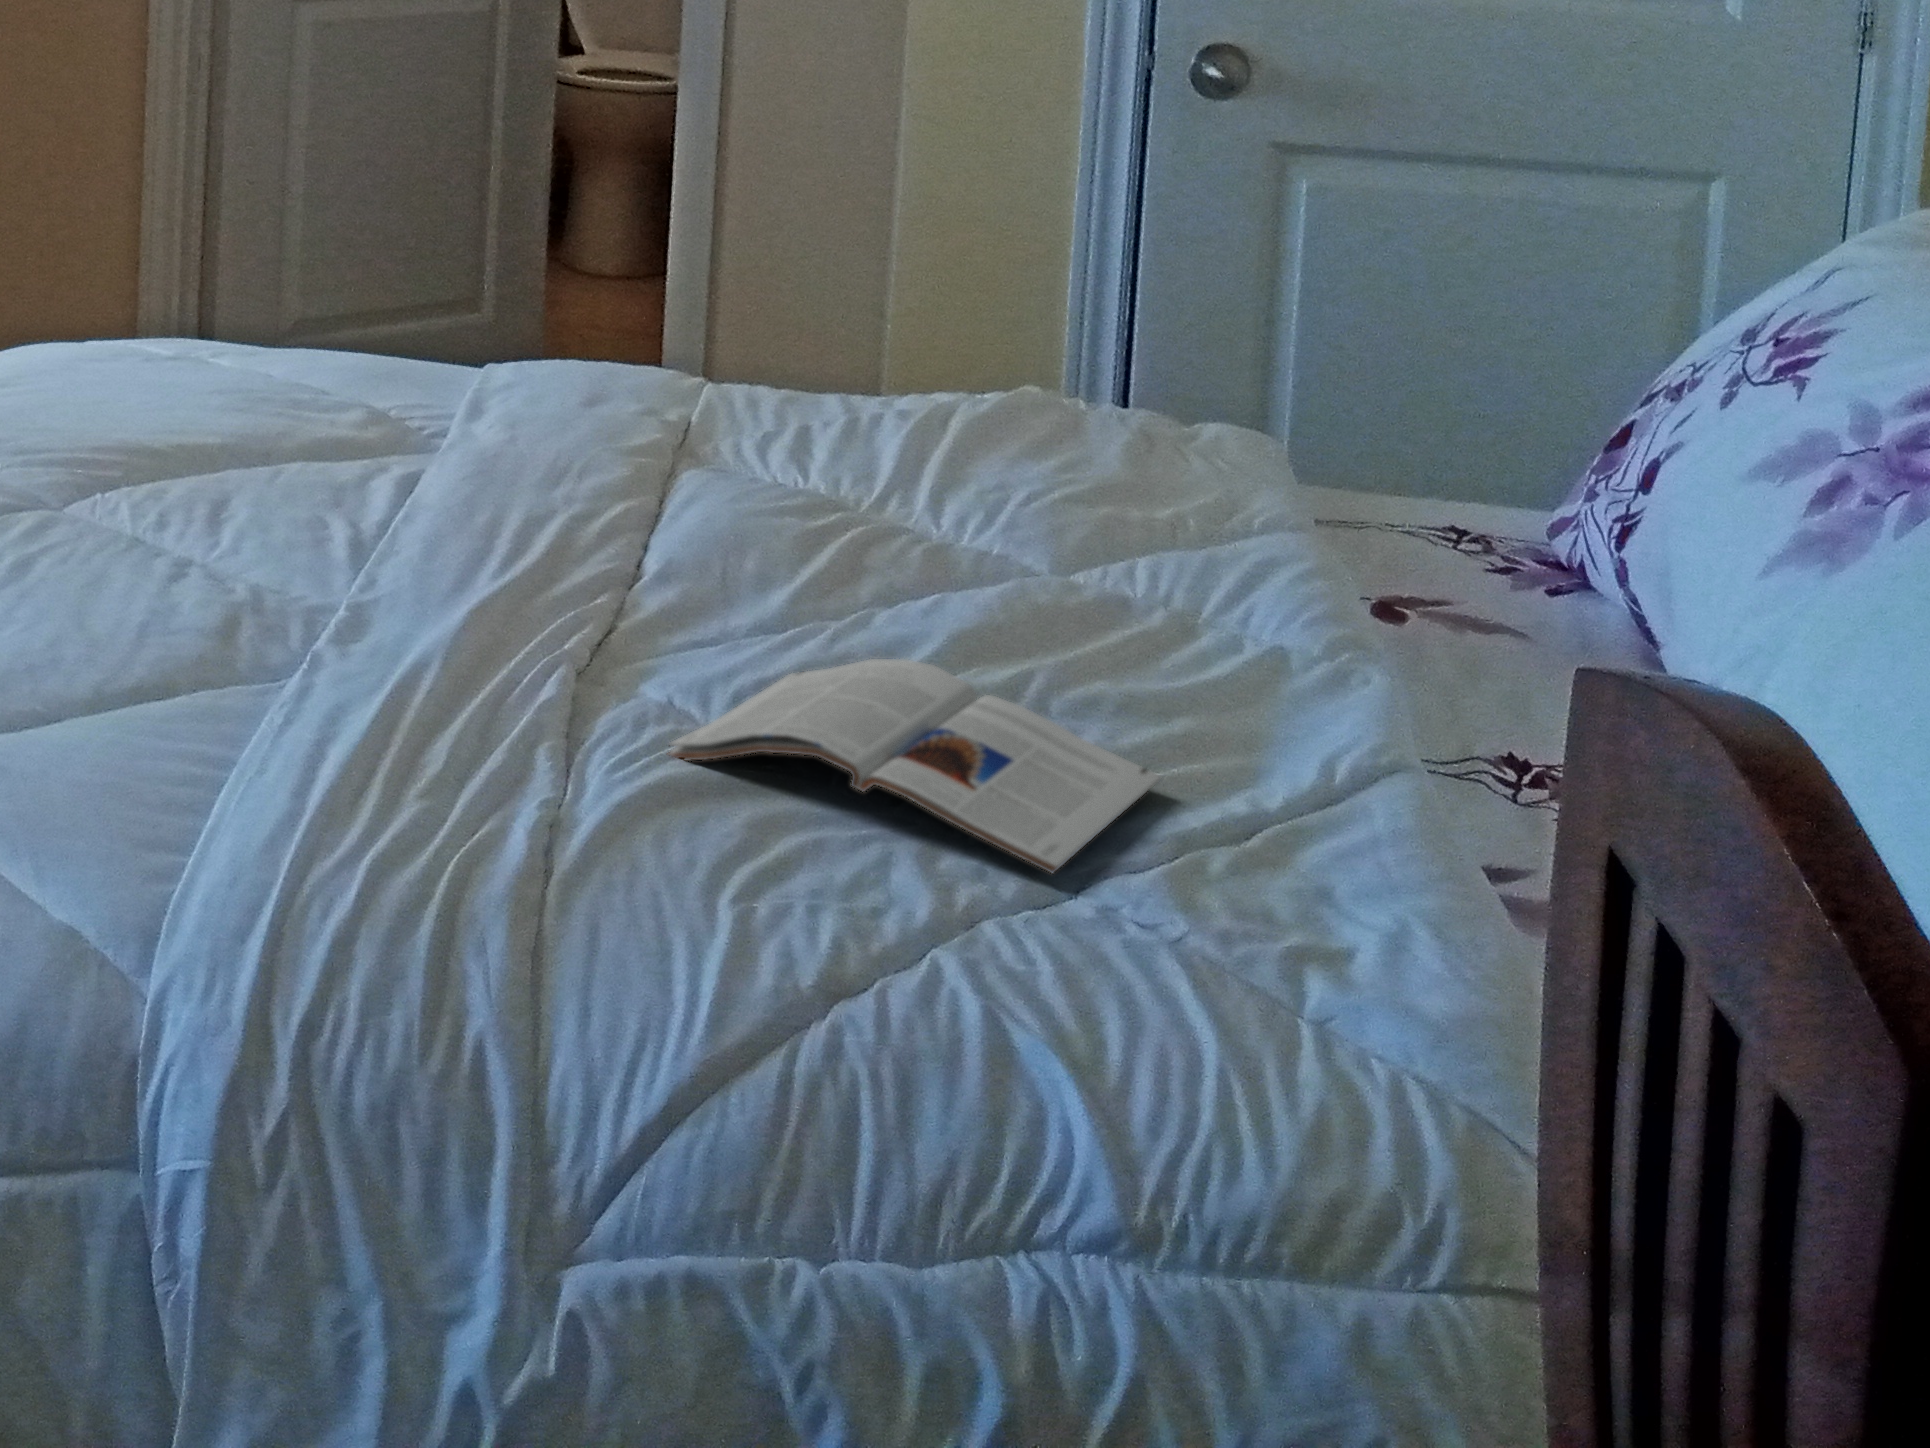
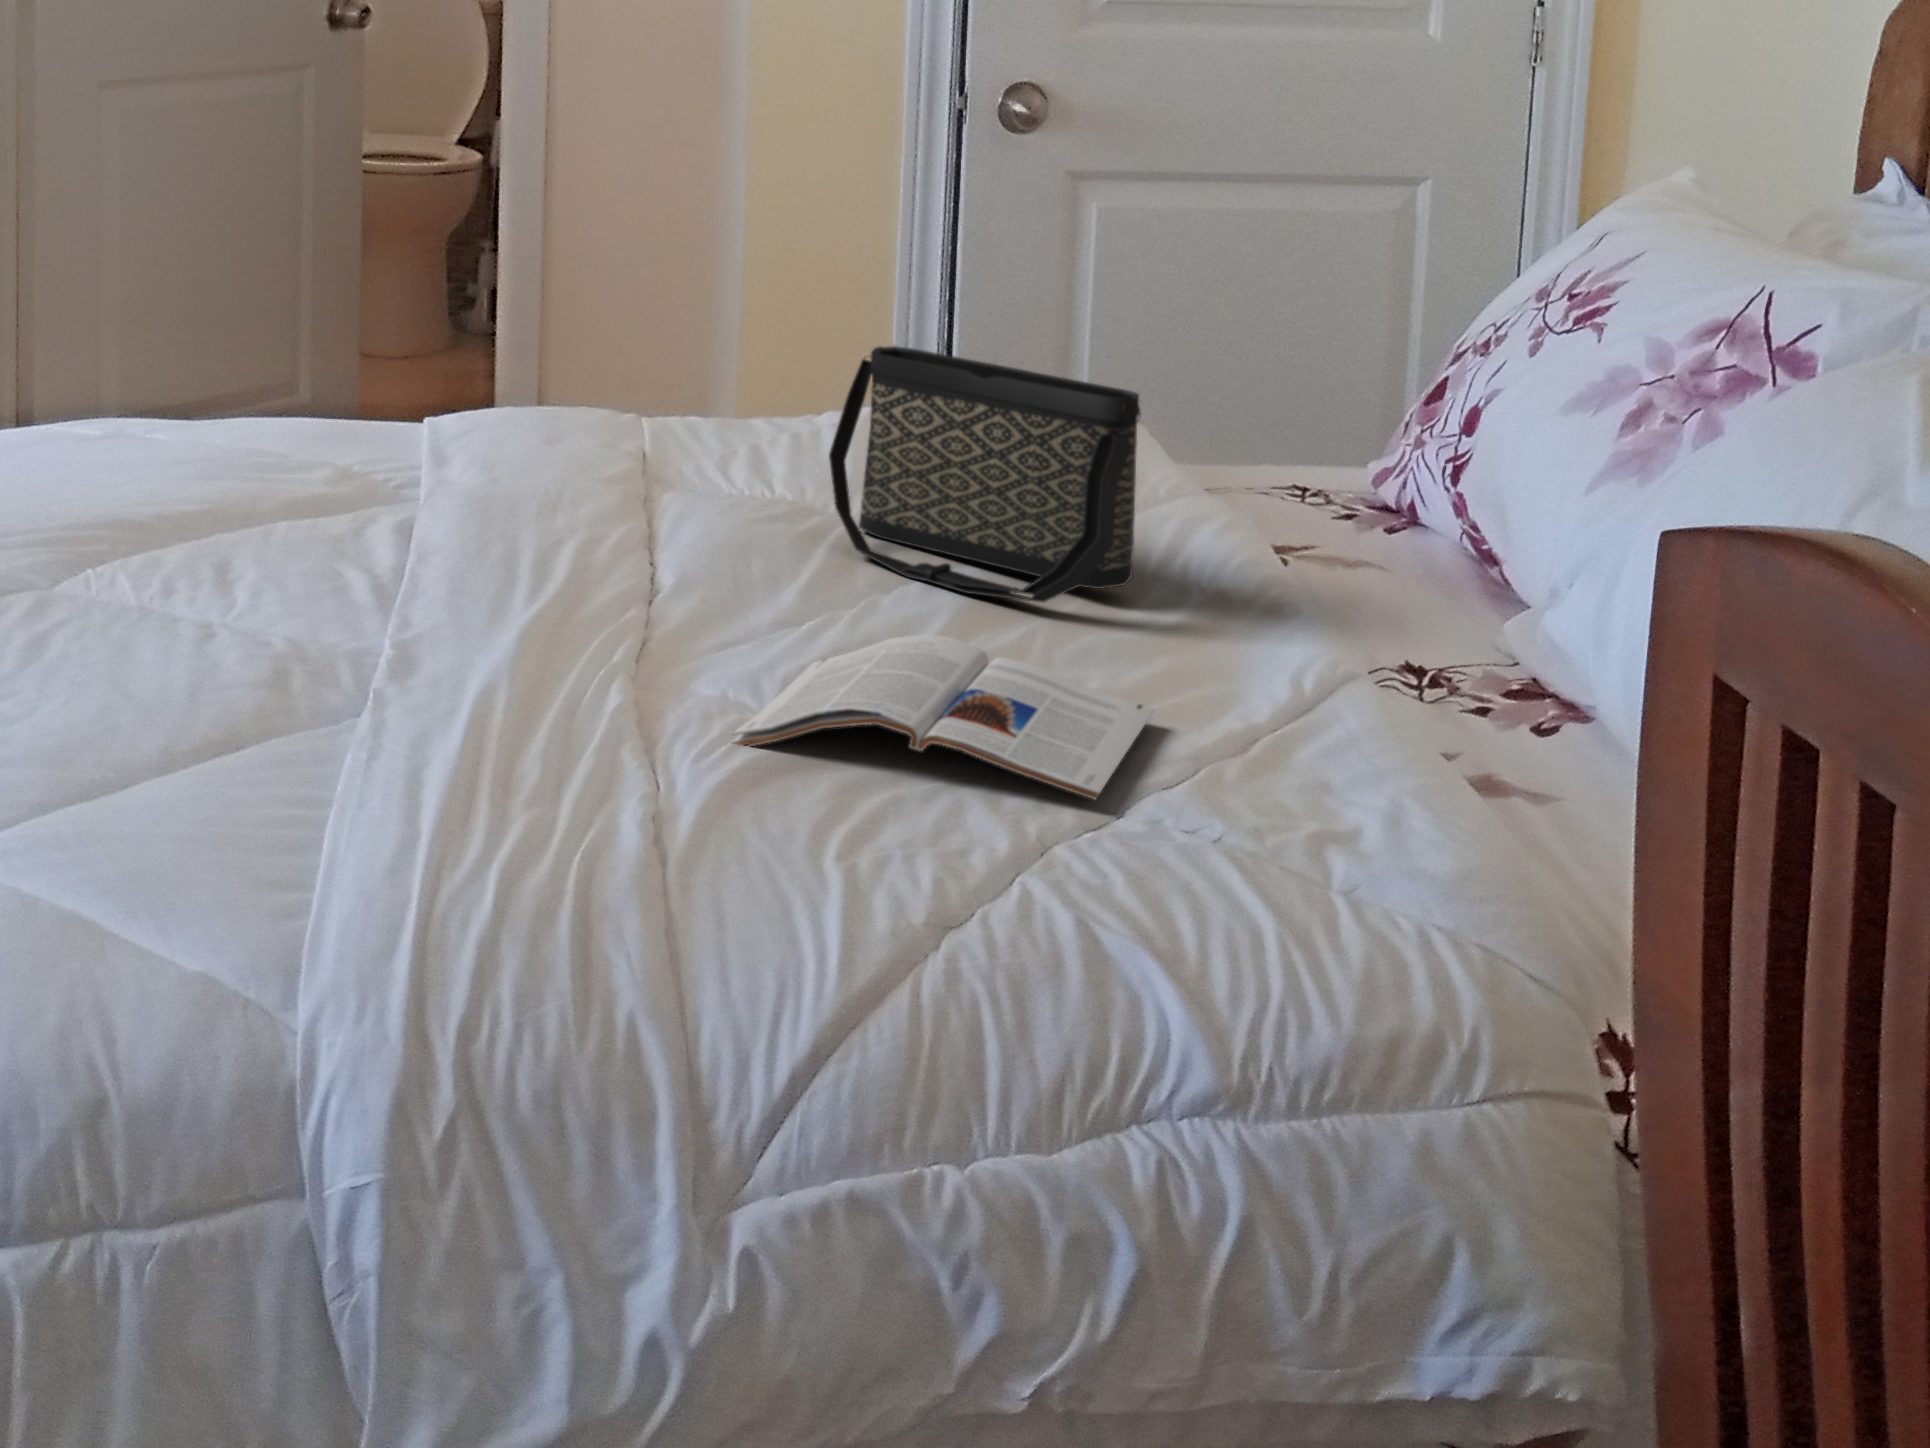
handbag: none [861,332,1201,634] -> present [829,346,1140,603]

